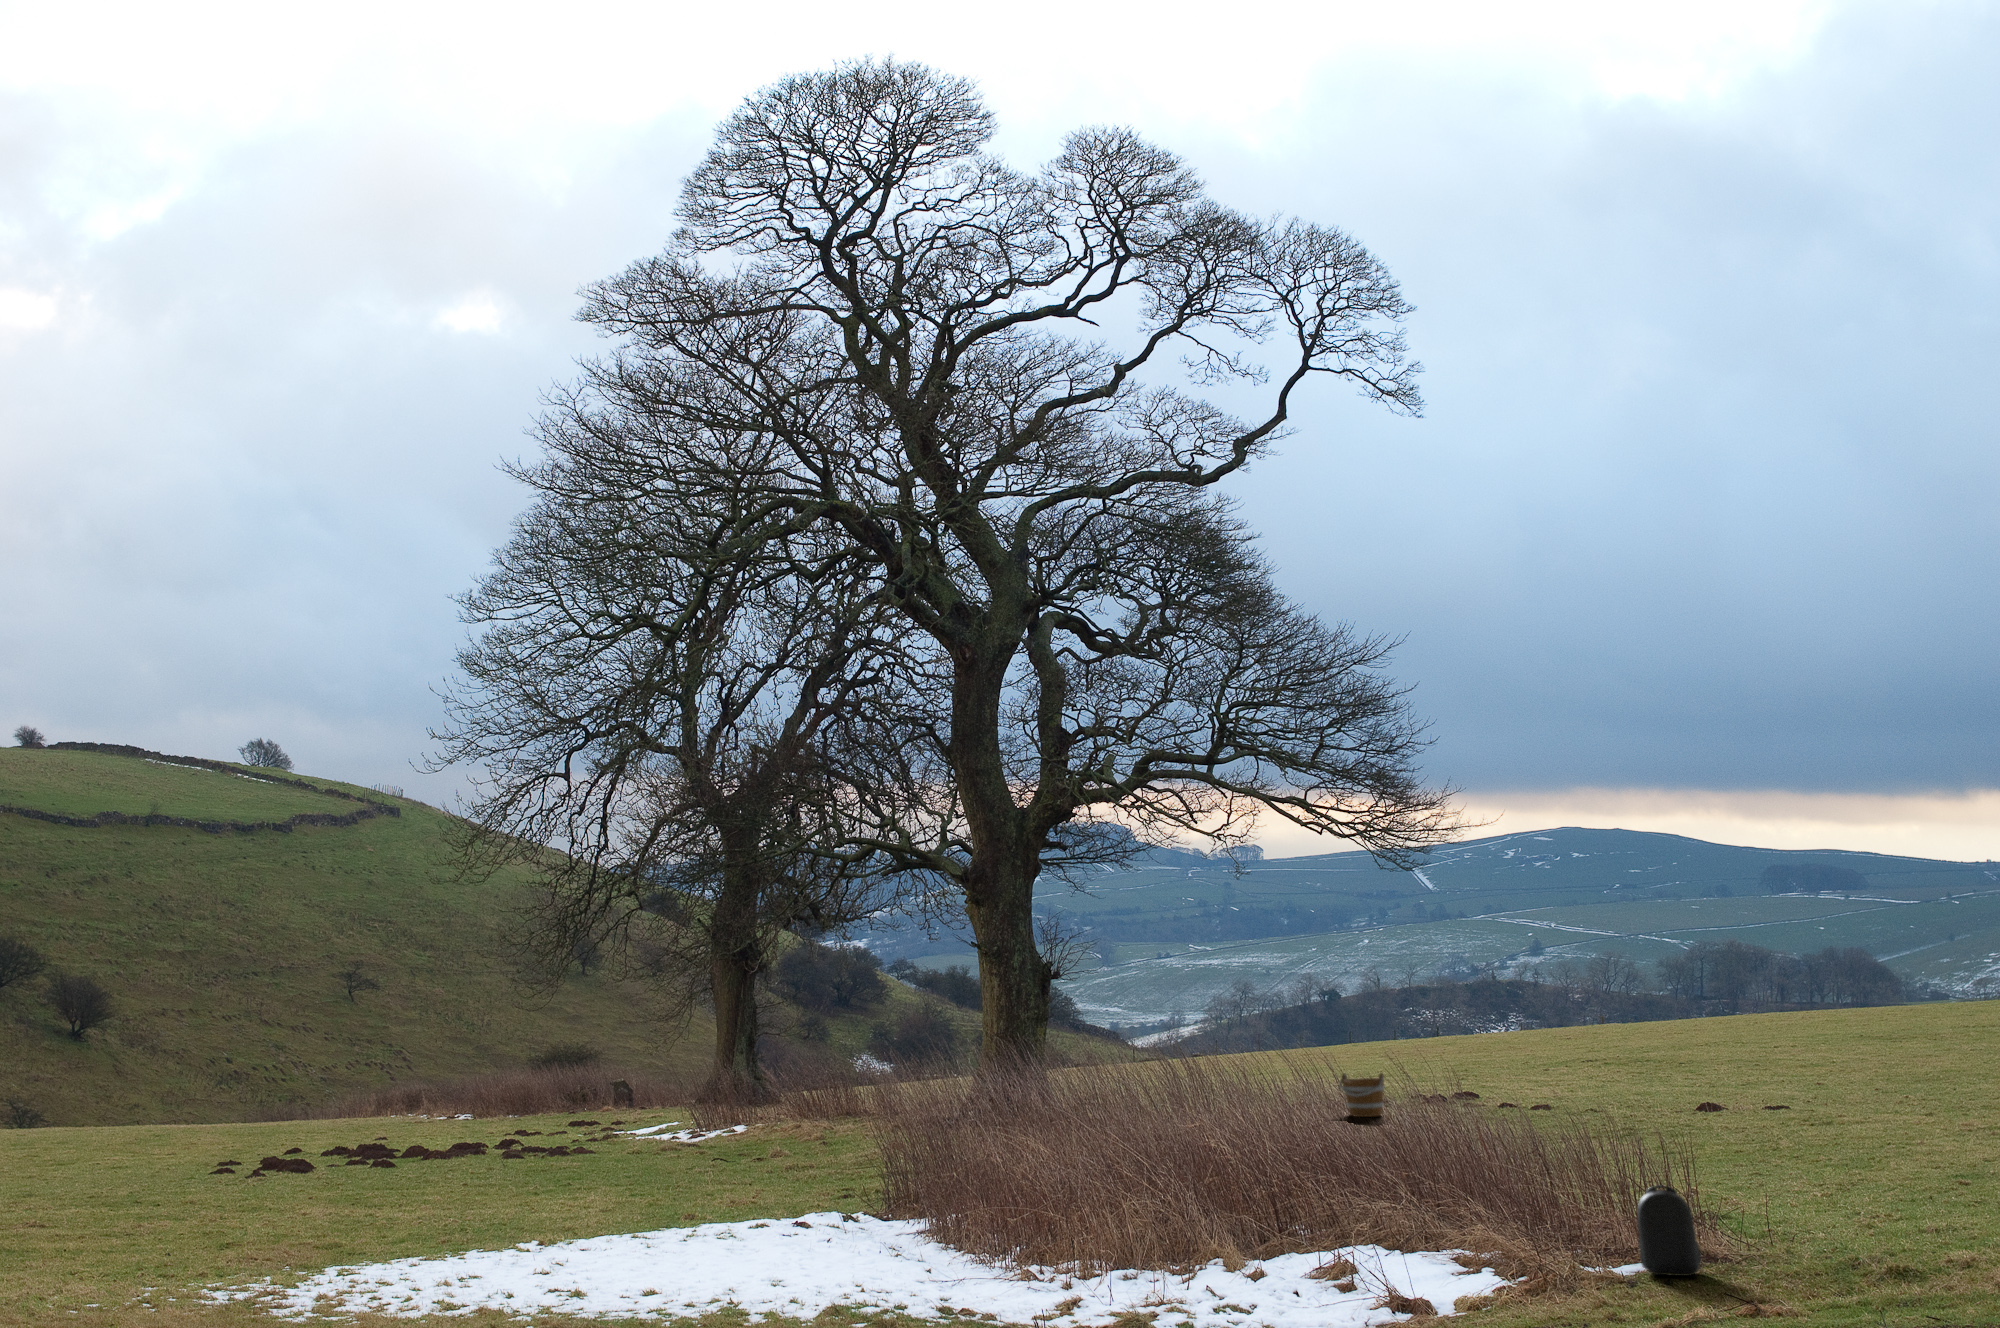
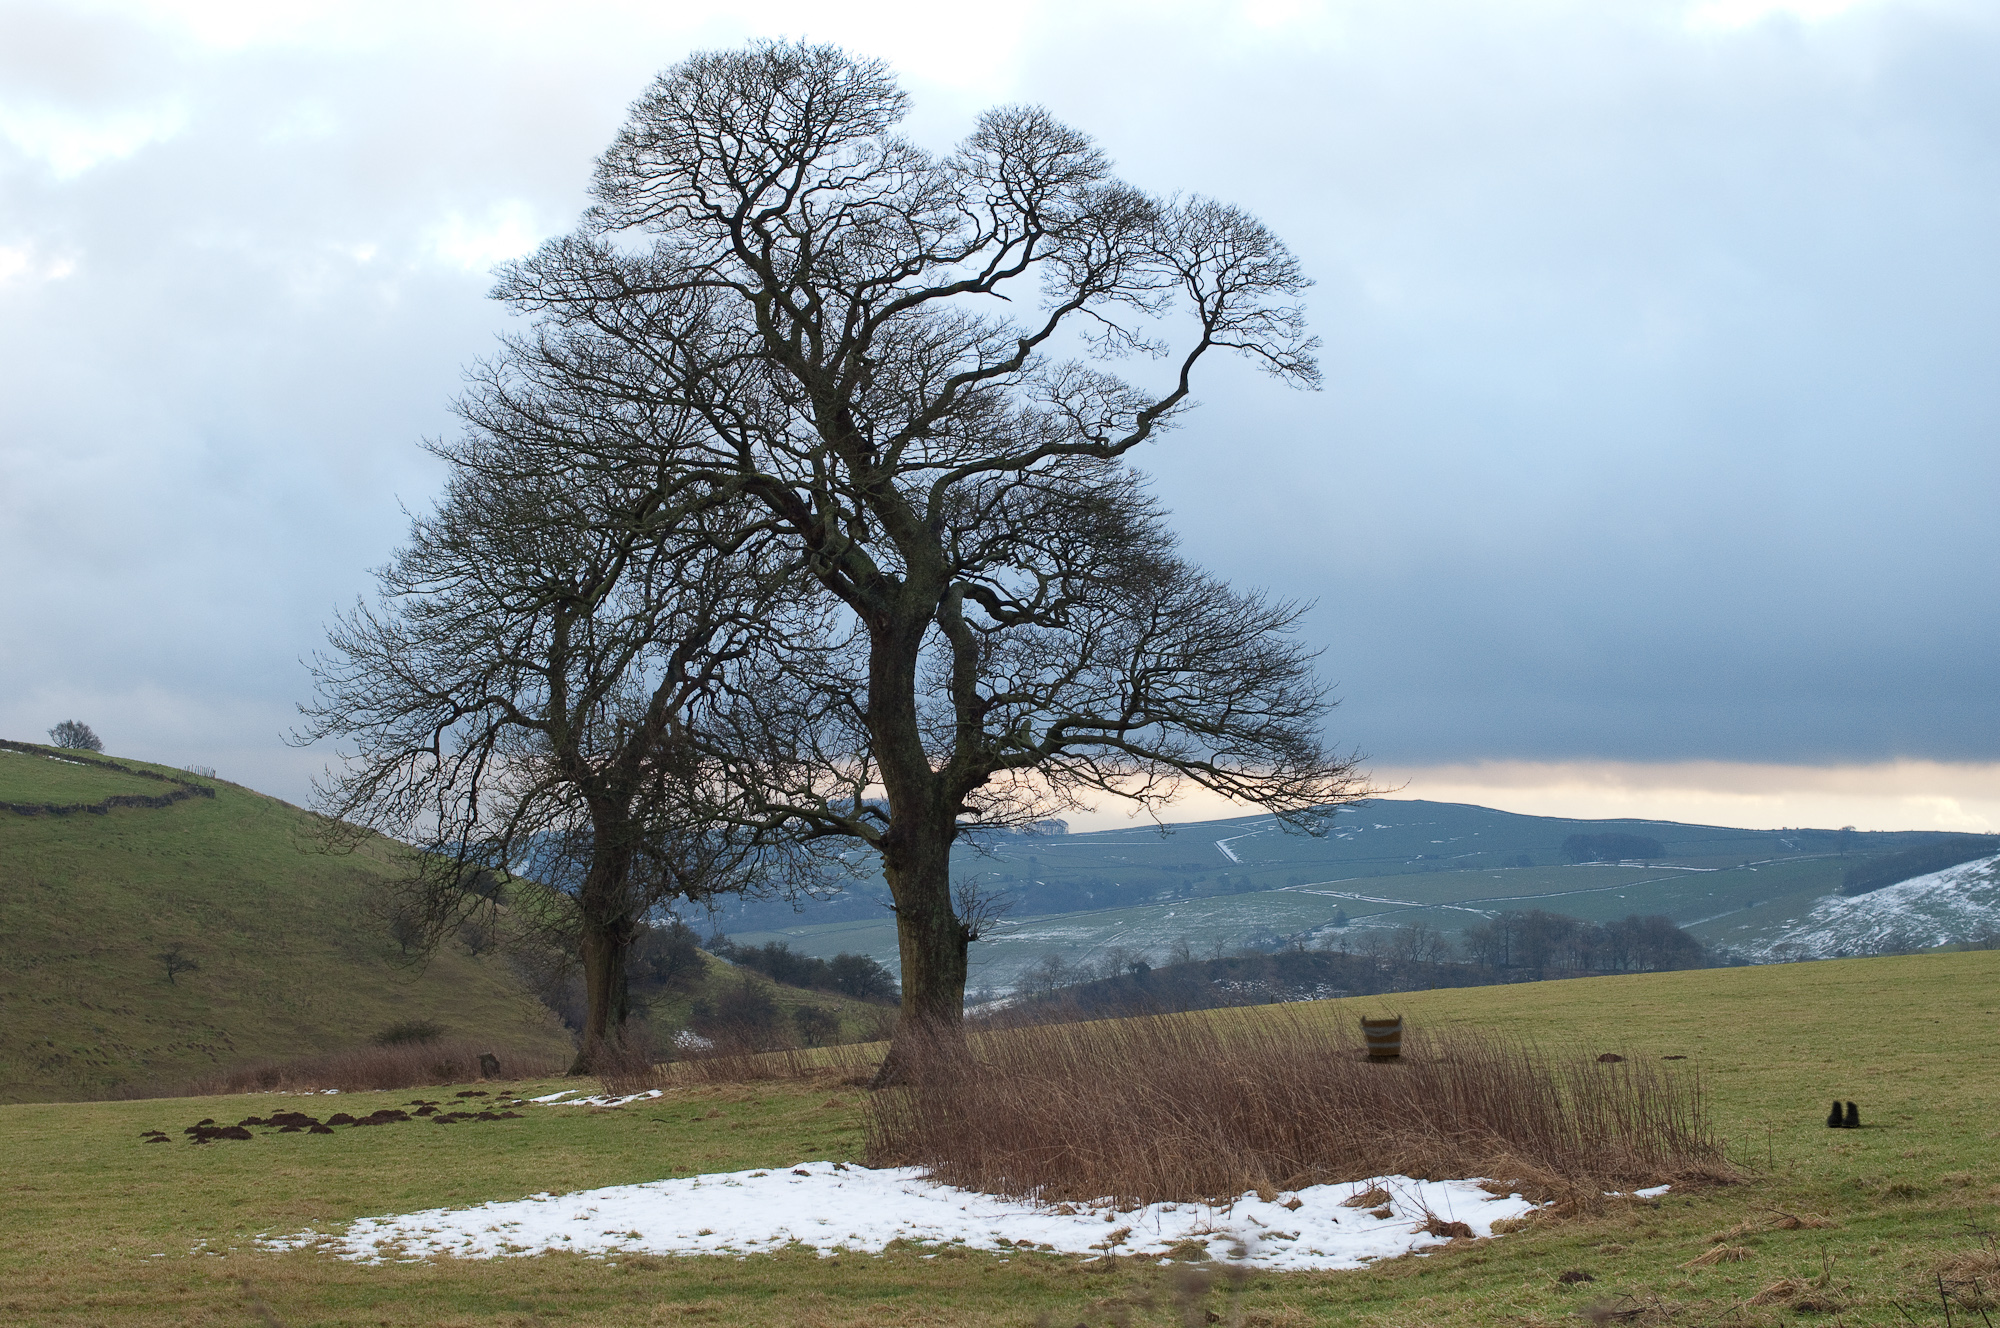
boots: none [1845,1170,1882,1200] -> present [1827,1100,1860,1127]
backpack: present [1637,1185,1701,1276] -> none [1657,1115,1717,1198]

